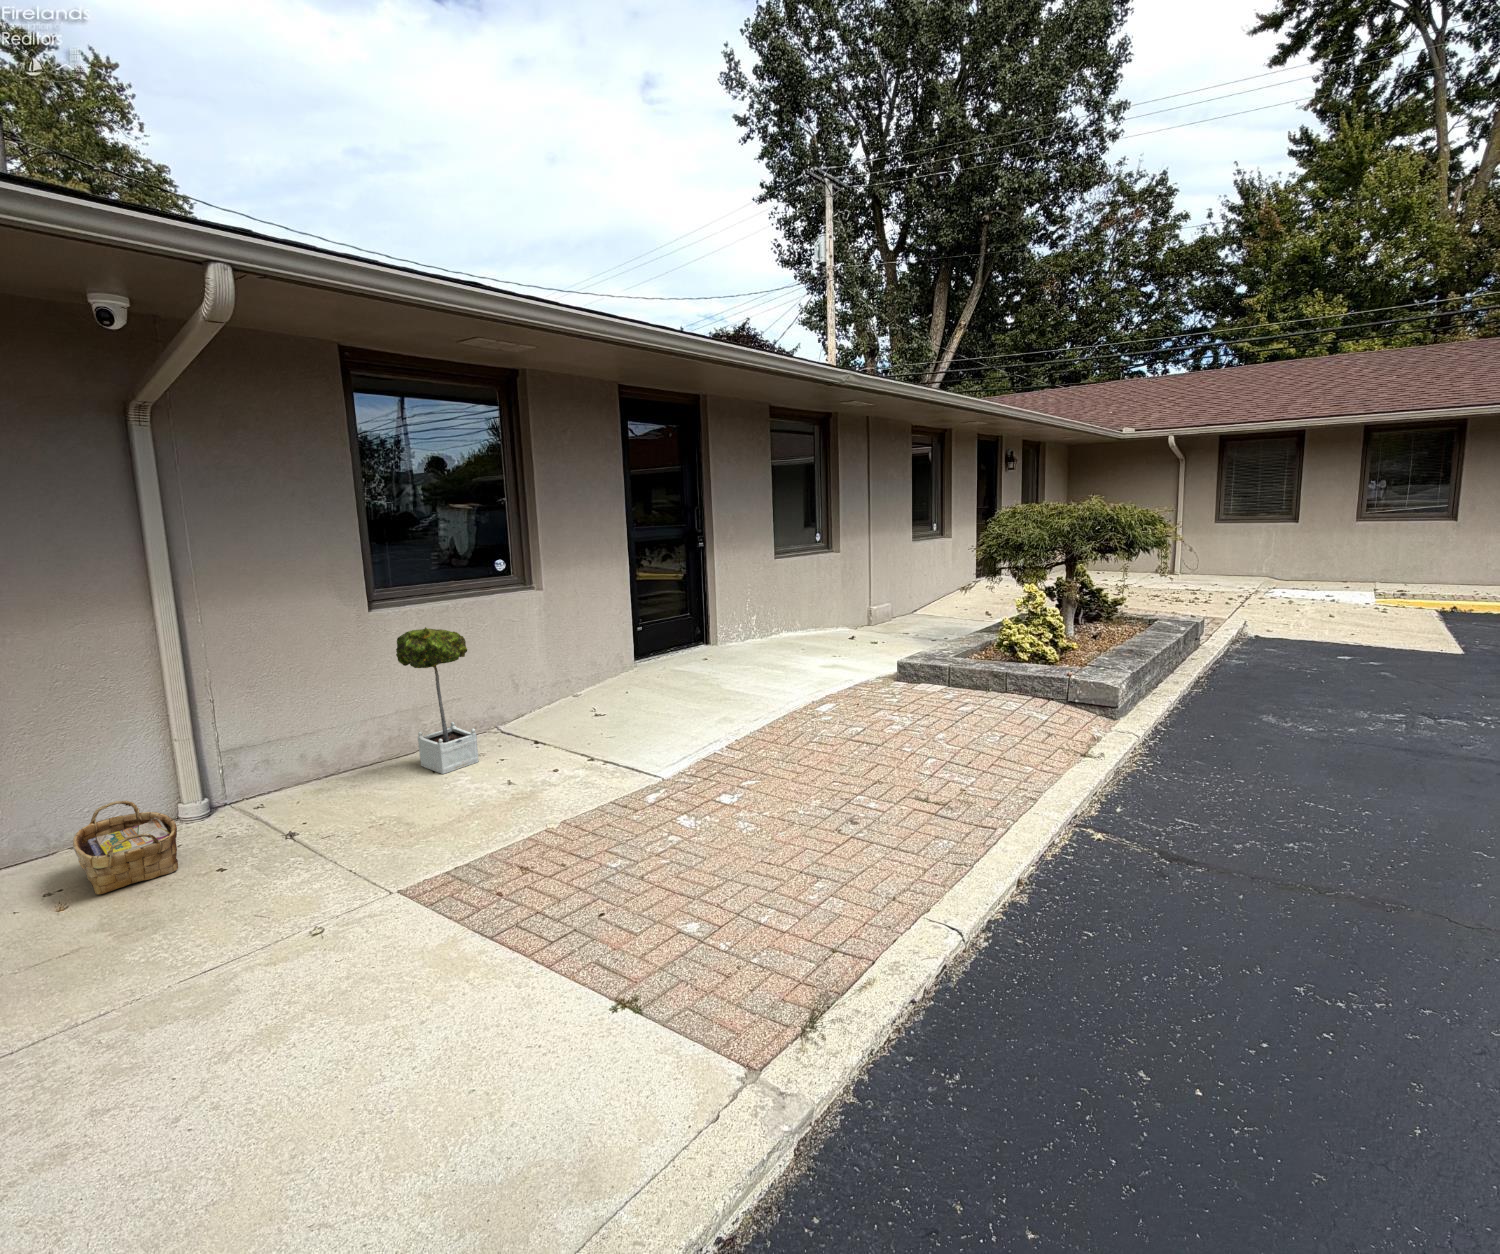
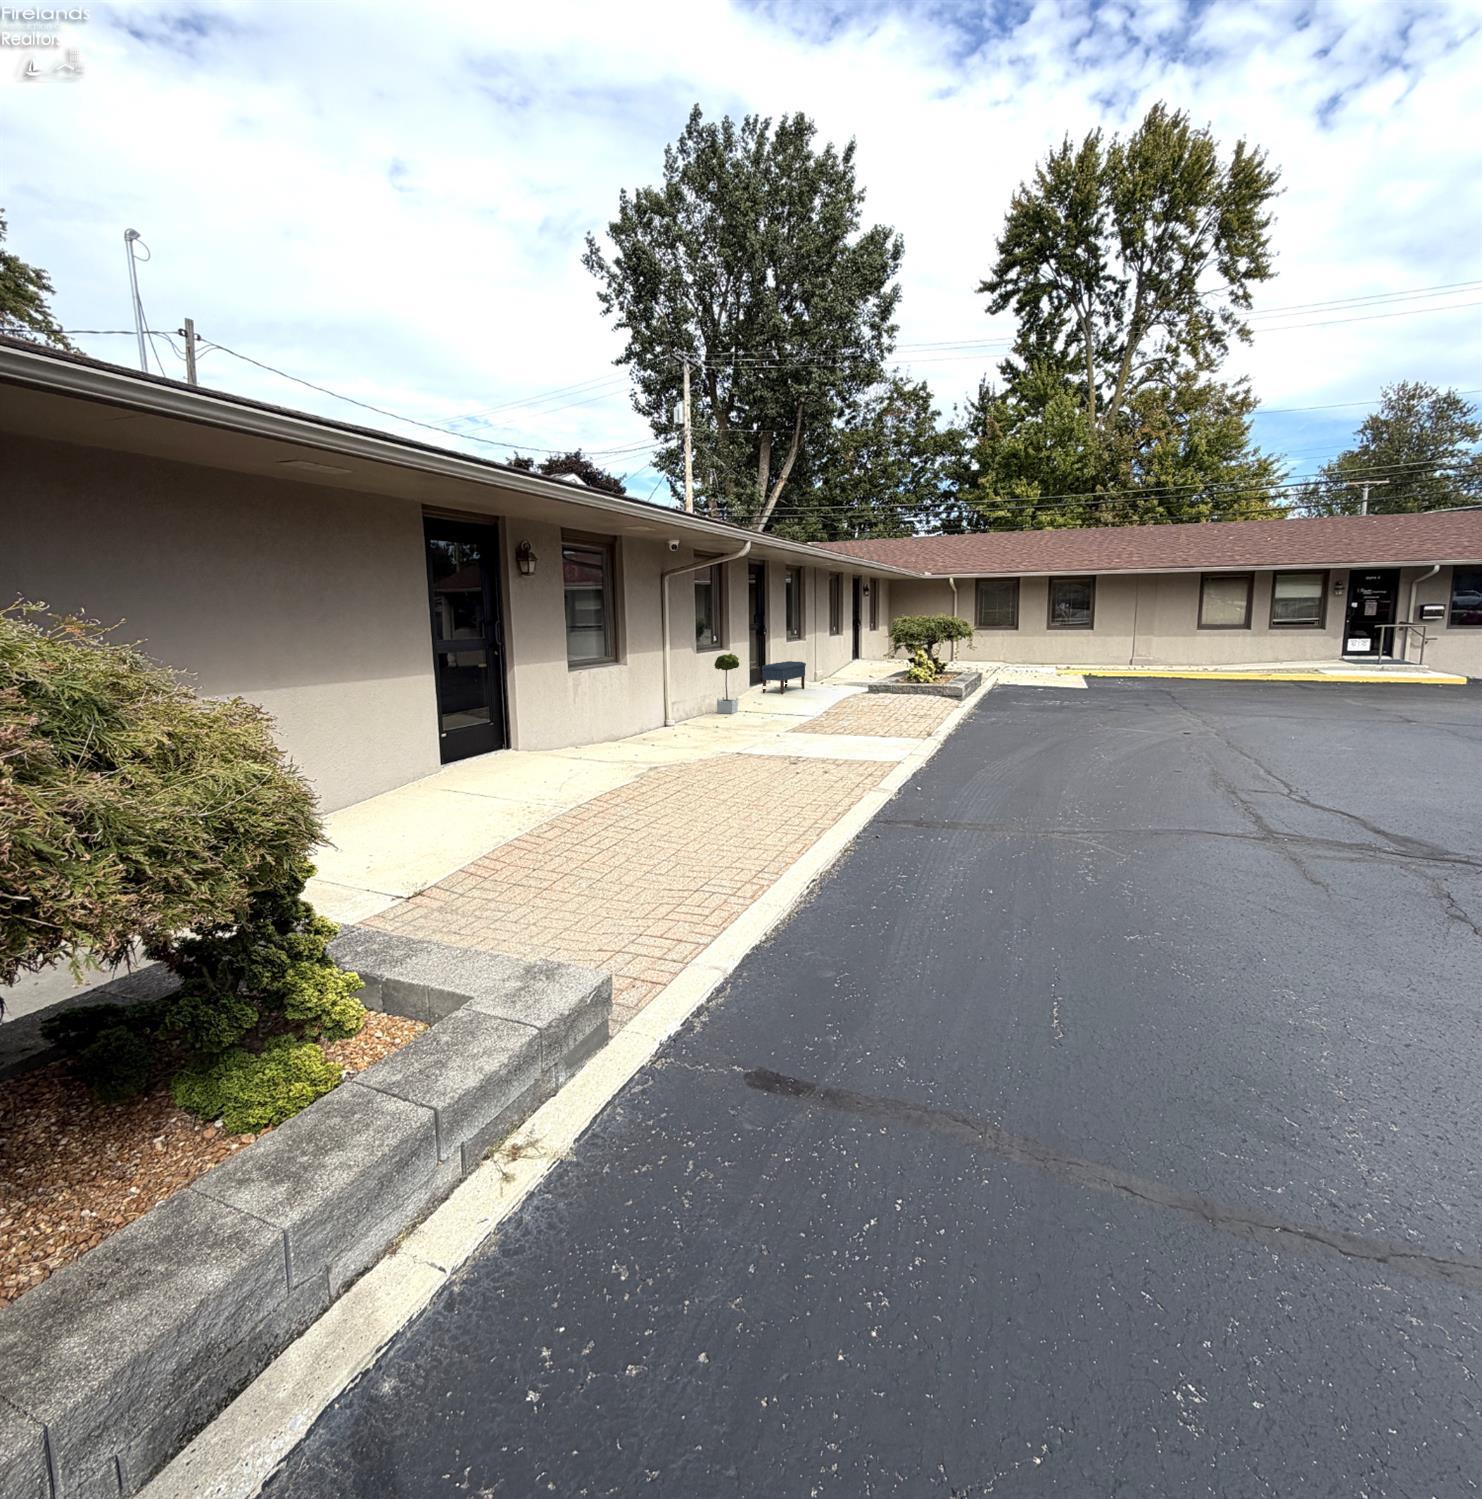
bench: none [694,599,806,673] -> present [762,661,806,694]
woven basket: present [73,801,178,894] -> none [671,705,704,729]

